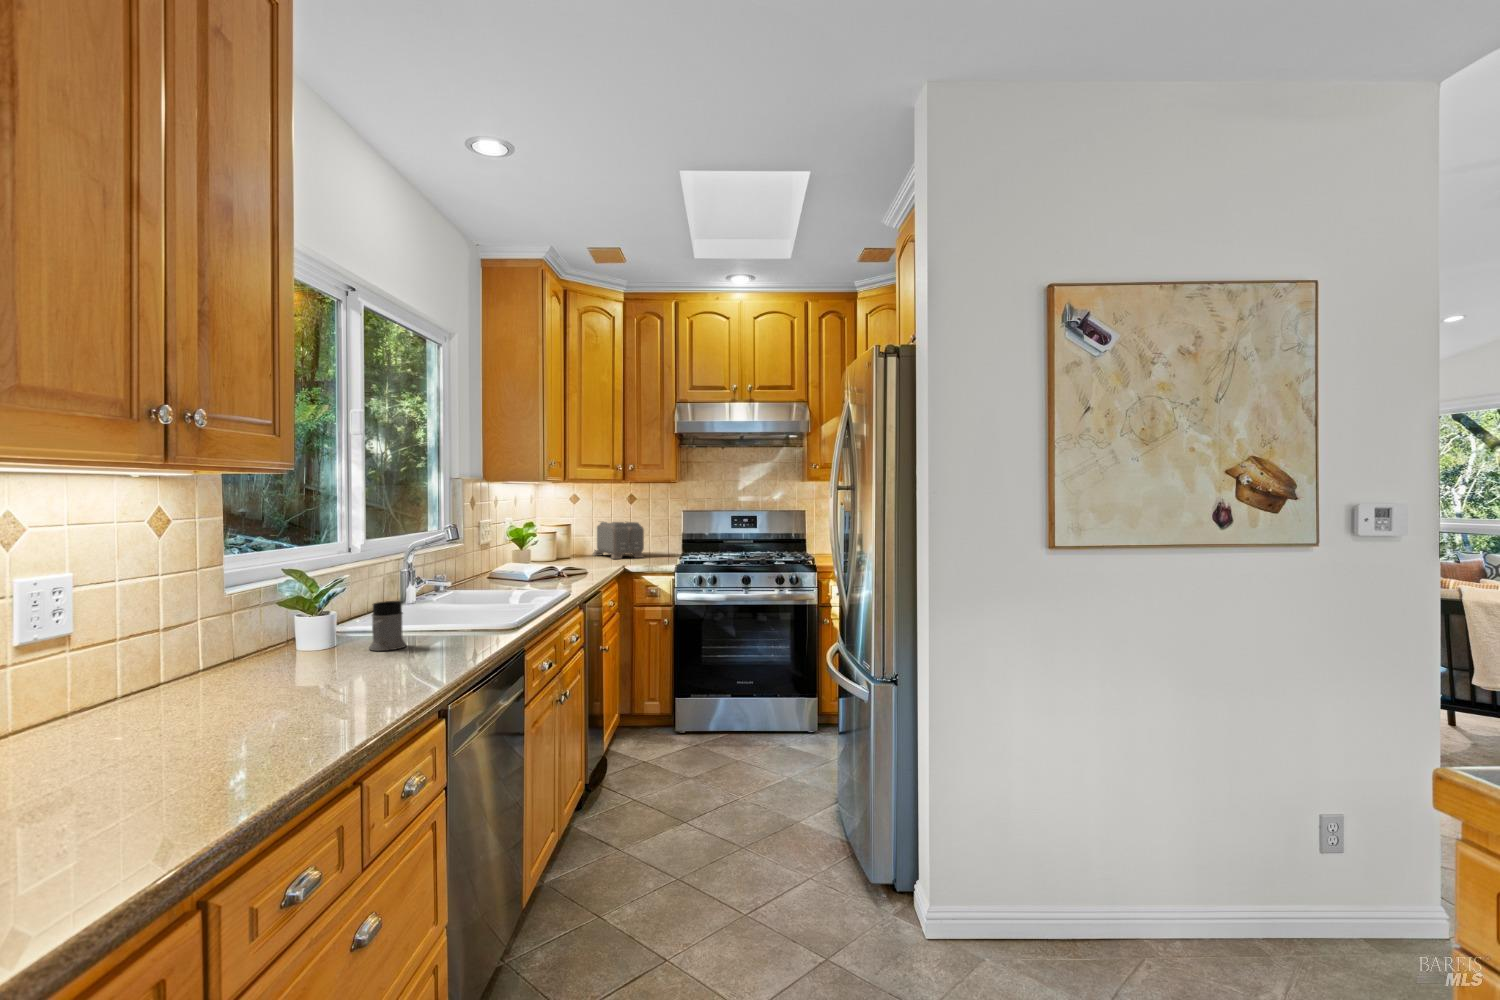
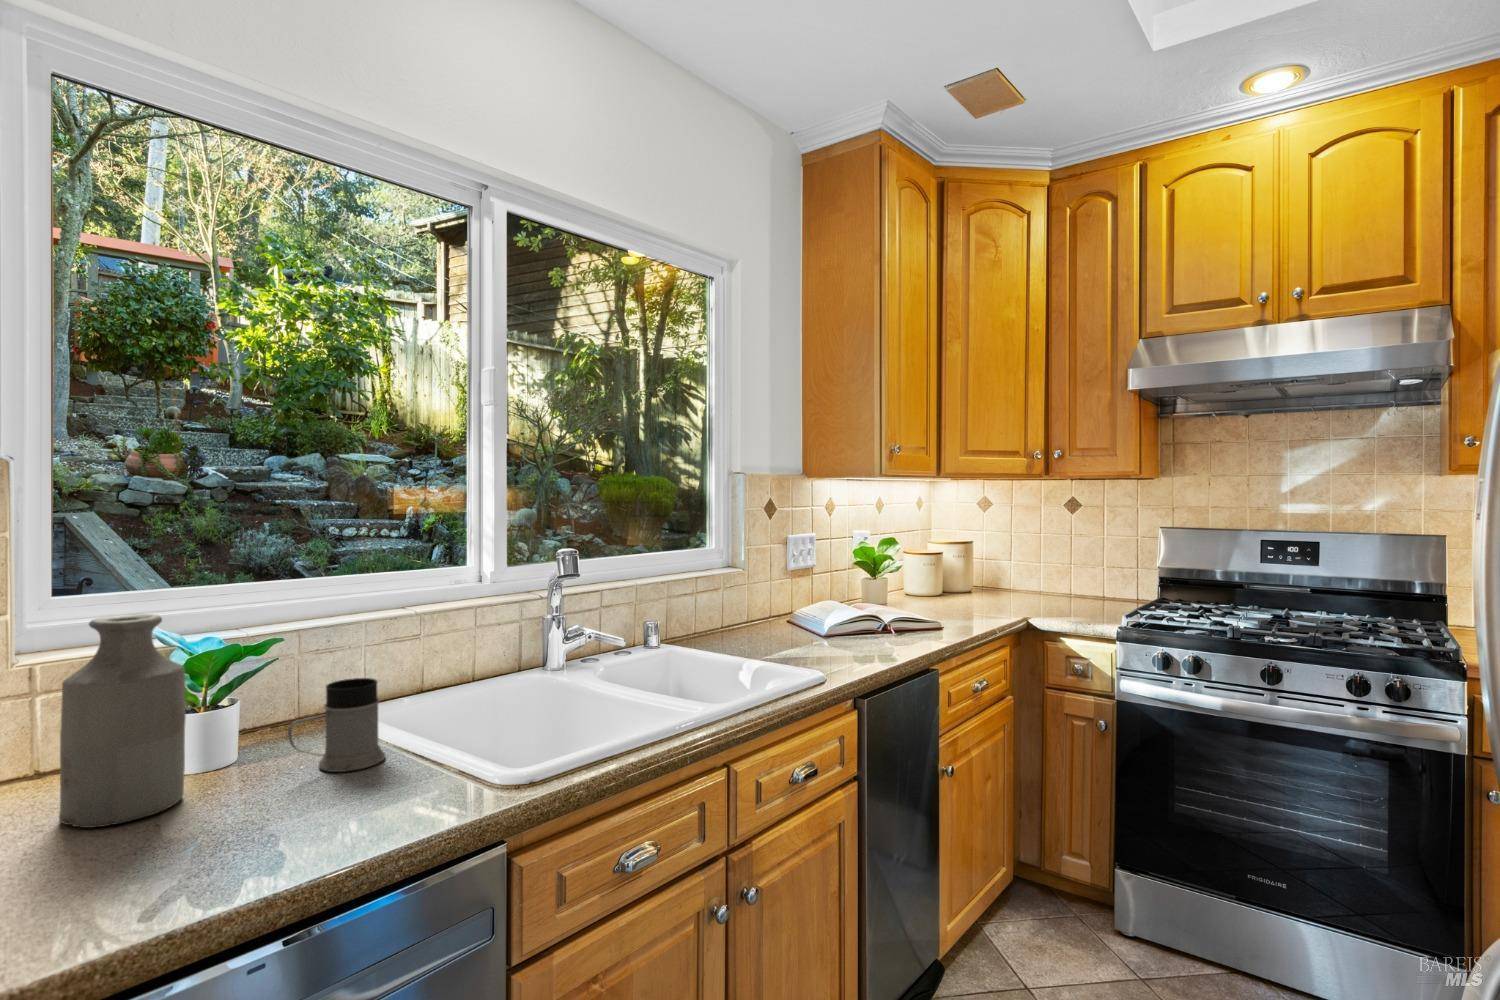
toaster: present [593,521,644,559] -> none [1011,541,1088,603]
bottle: none [281,565,344,678] -> present [59,614,186,828]

